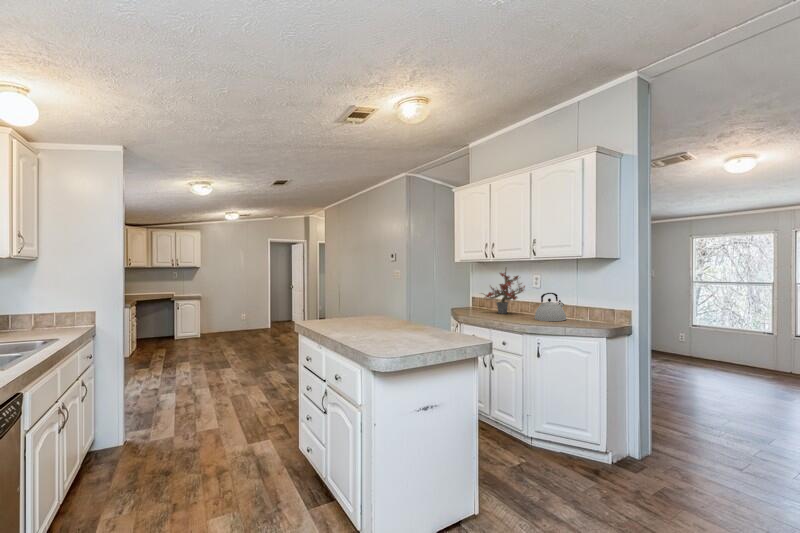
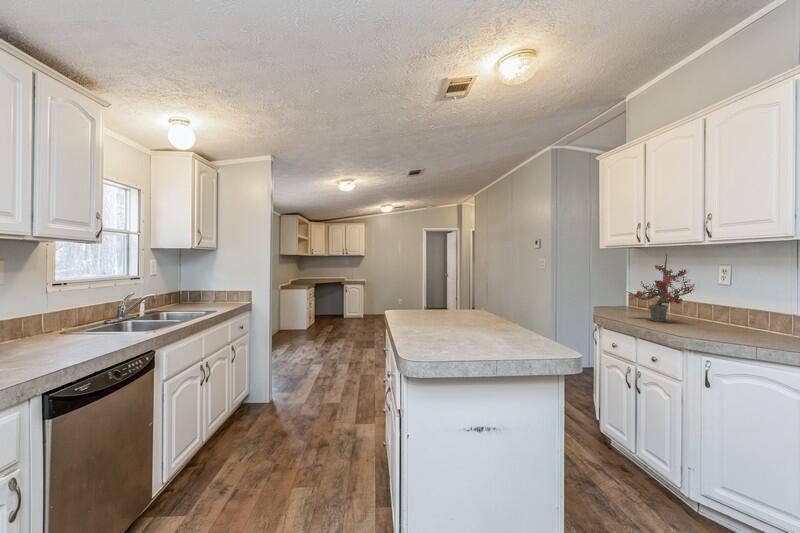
kettle: present [535,293,566,321] -> none [703,296,762,340]

